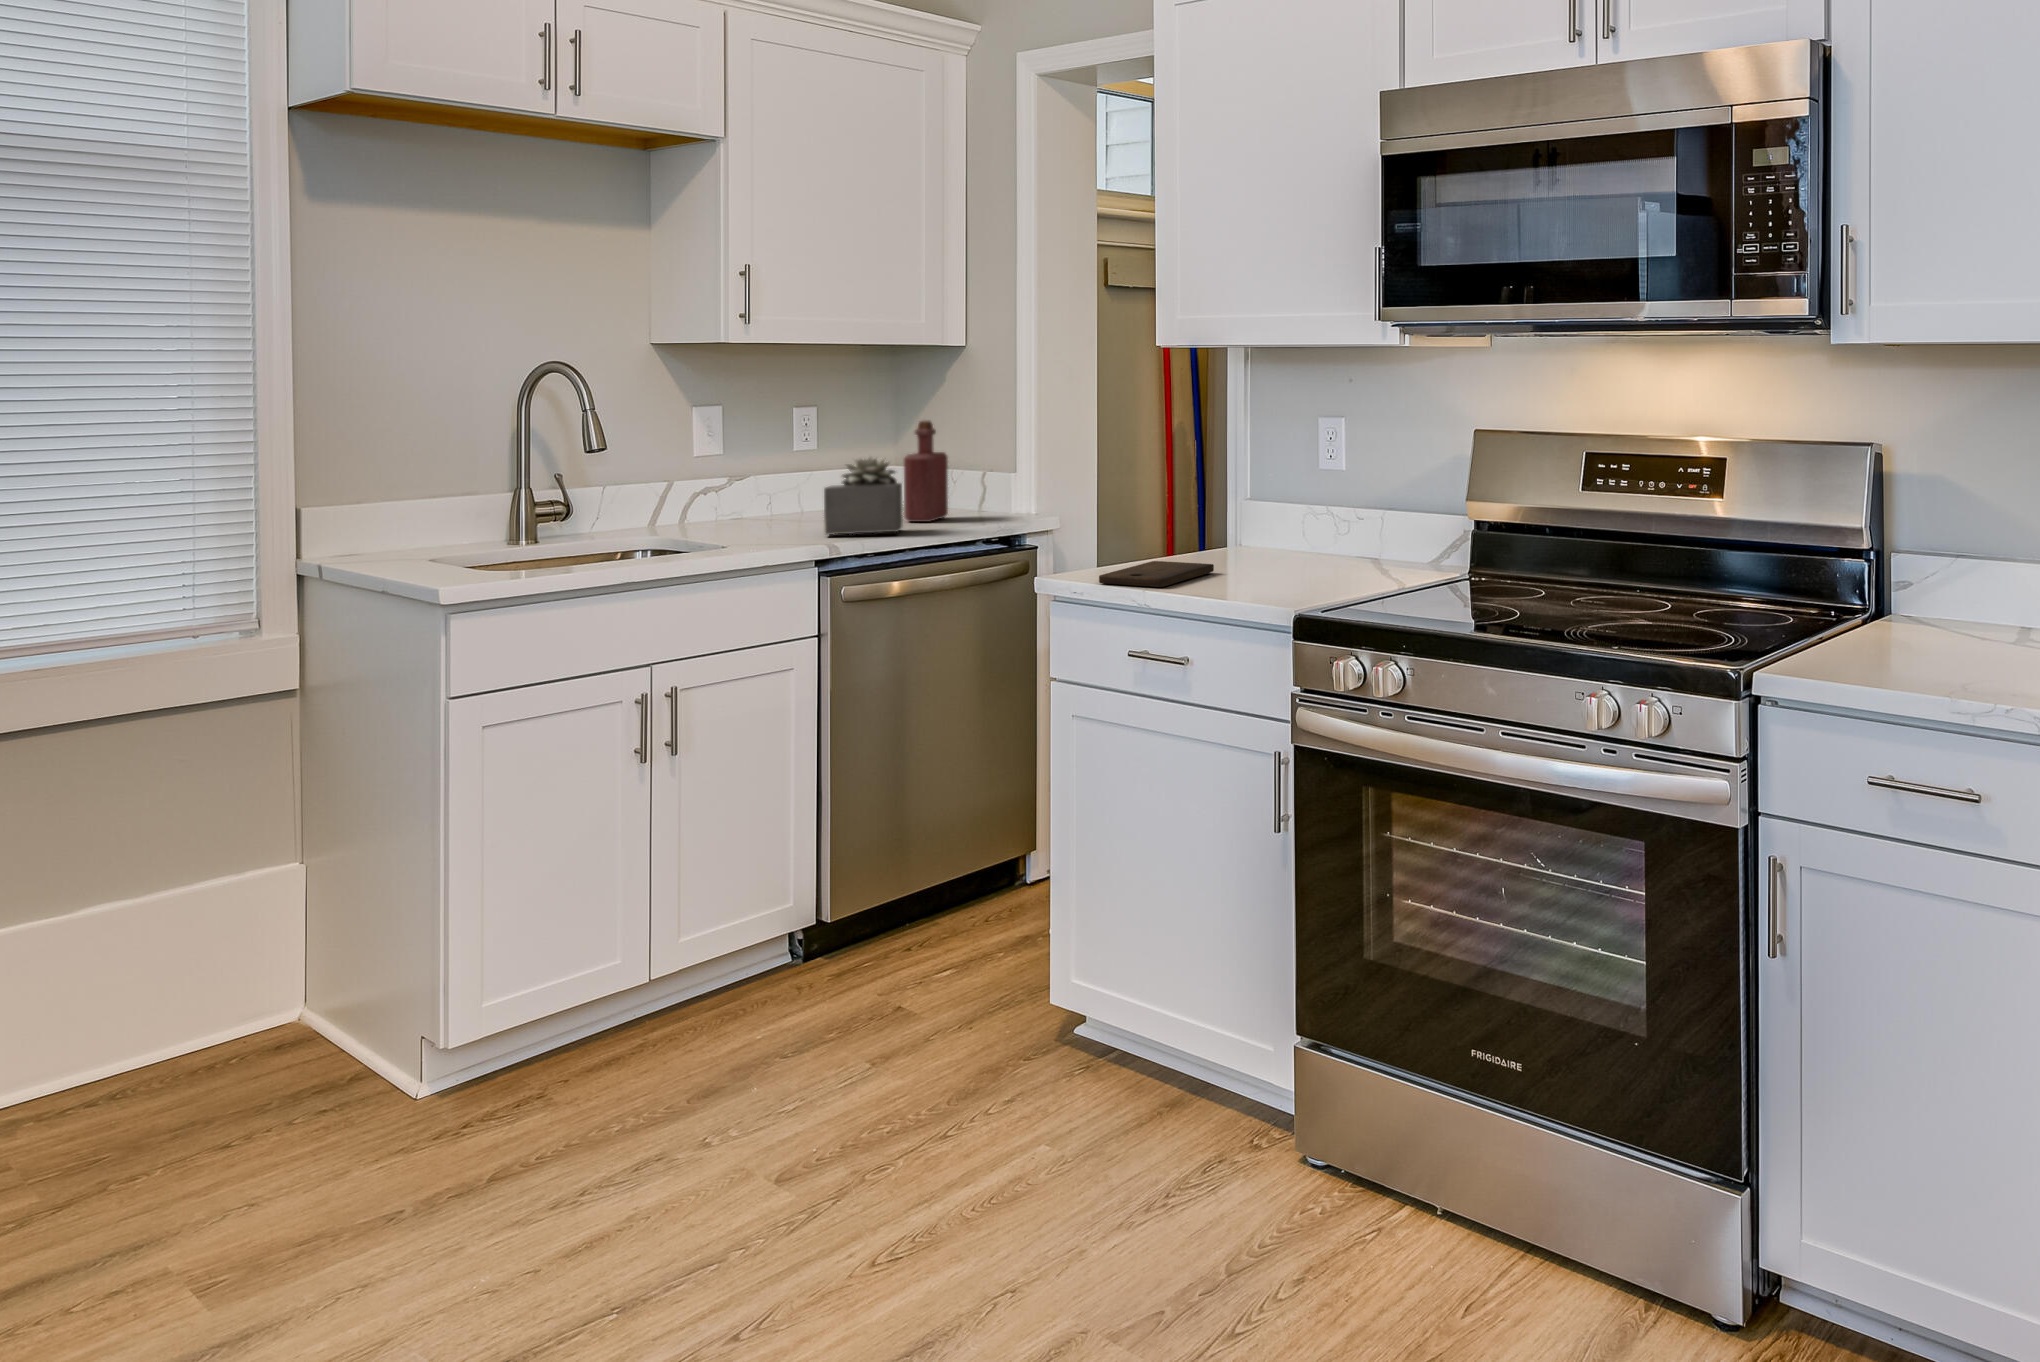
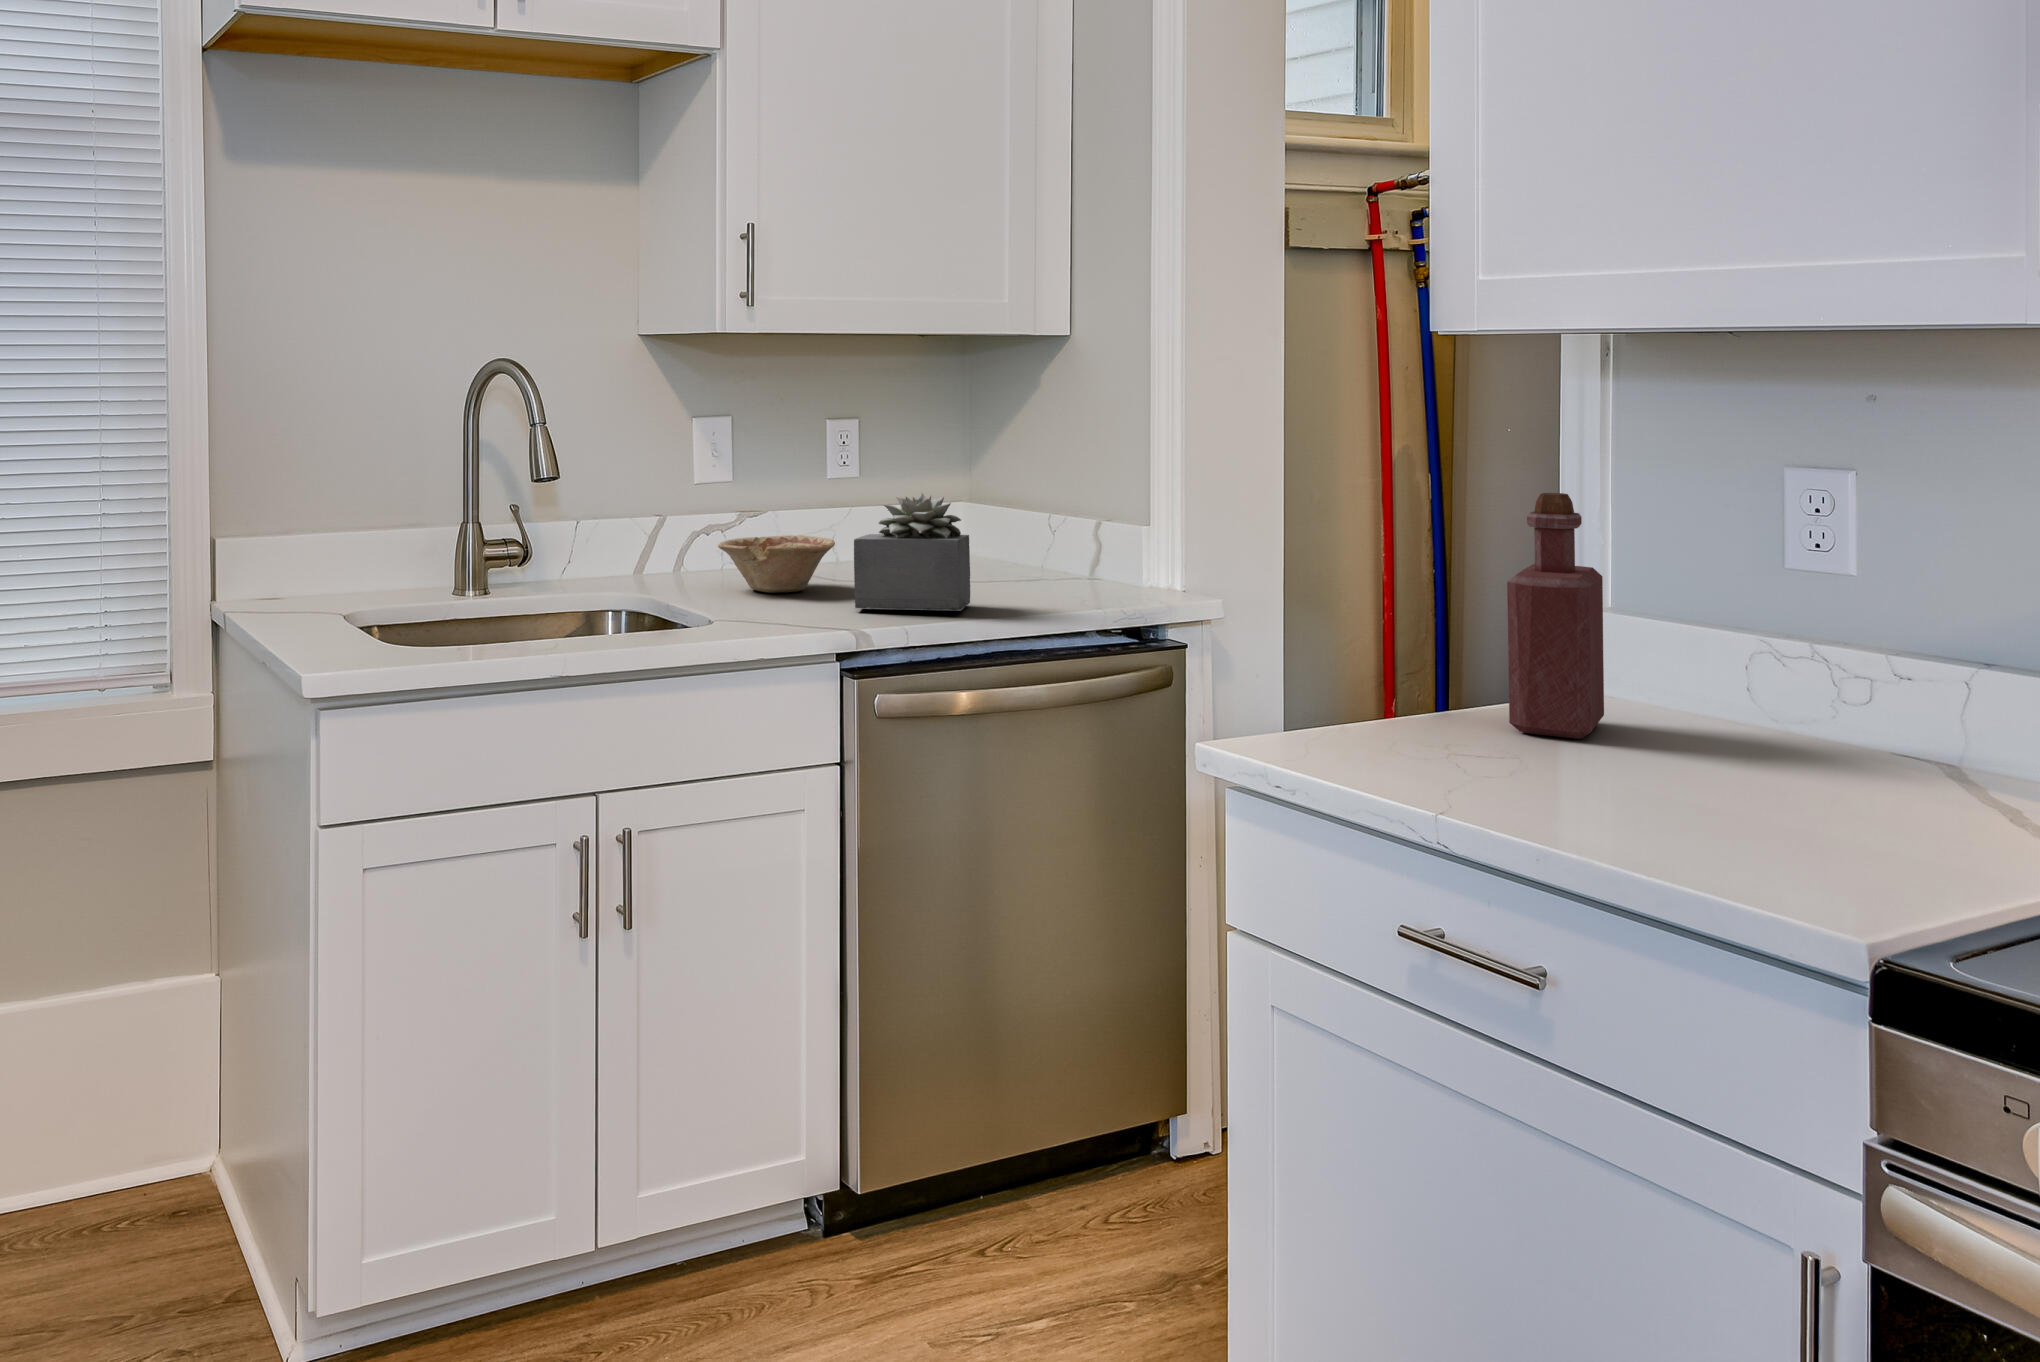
bottle: present [904,421,948,522] -> present [1507,493,1604,739]
dish: none [717,490,806,530] -> present [718,536,835,593]
cutting board: present [1099,561,1214,587] -> none [1307,718,1544,788]

